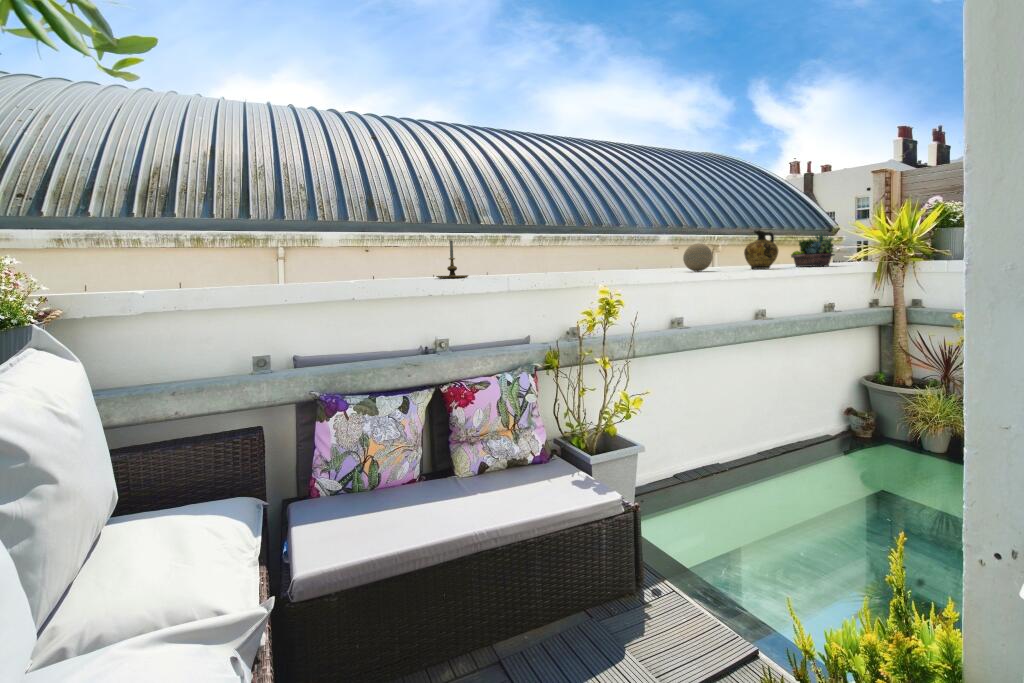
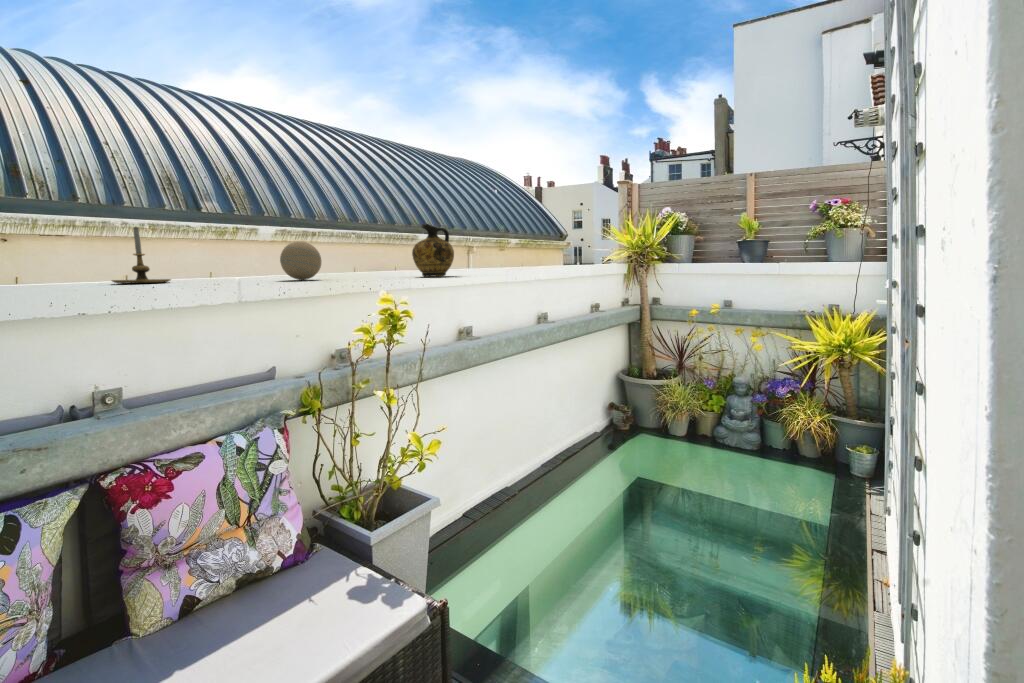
ceramic jug: present [744,230,778,269] -> present [412,224,454,277]
succulent planter: present [791,233,834,267] -> none [560,235,598,269]
decorative orb: present [683,243,713,271] -> present [280,241,321,280]

